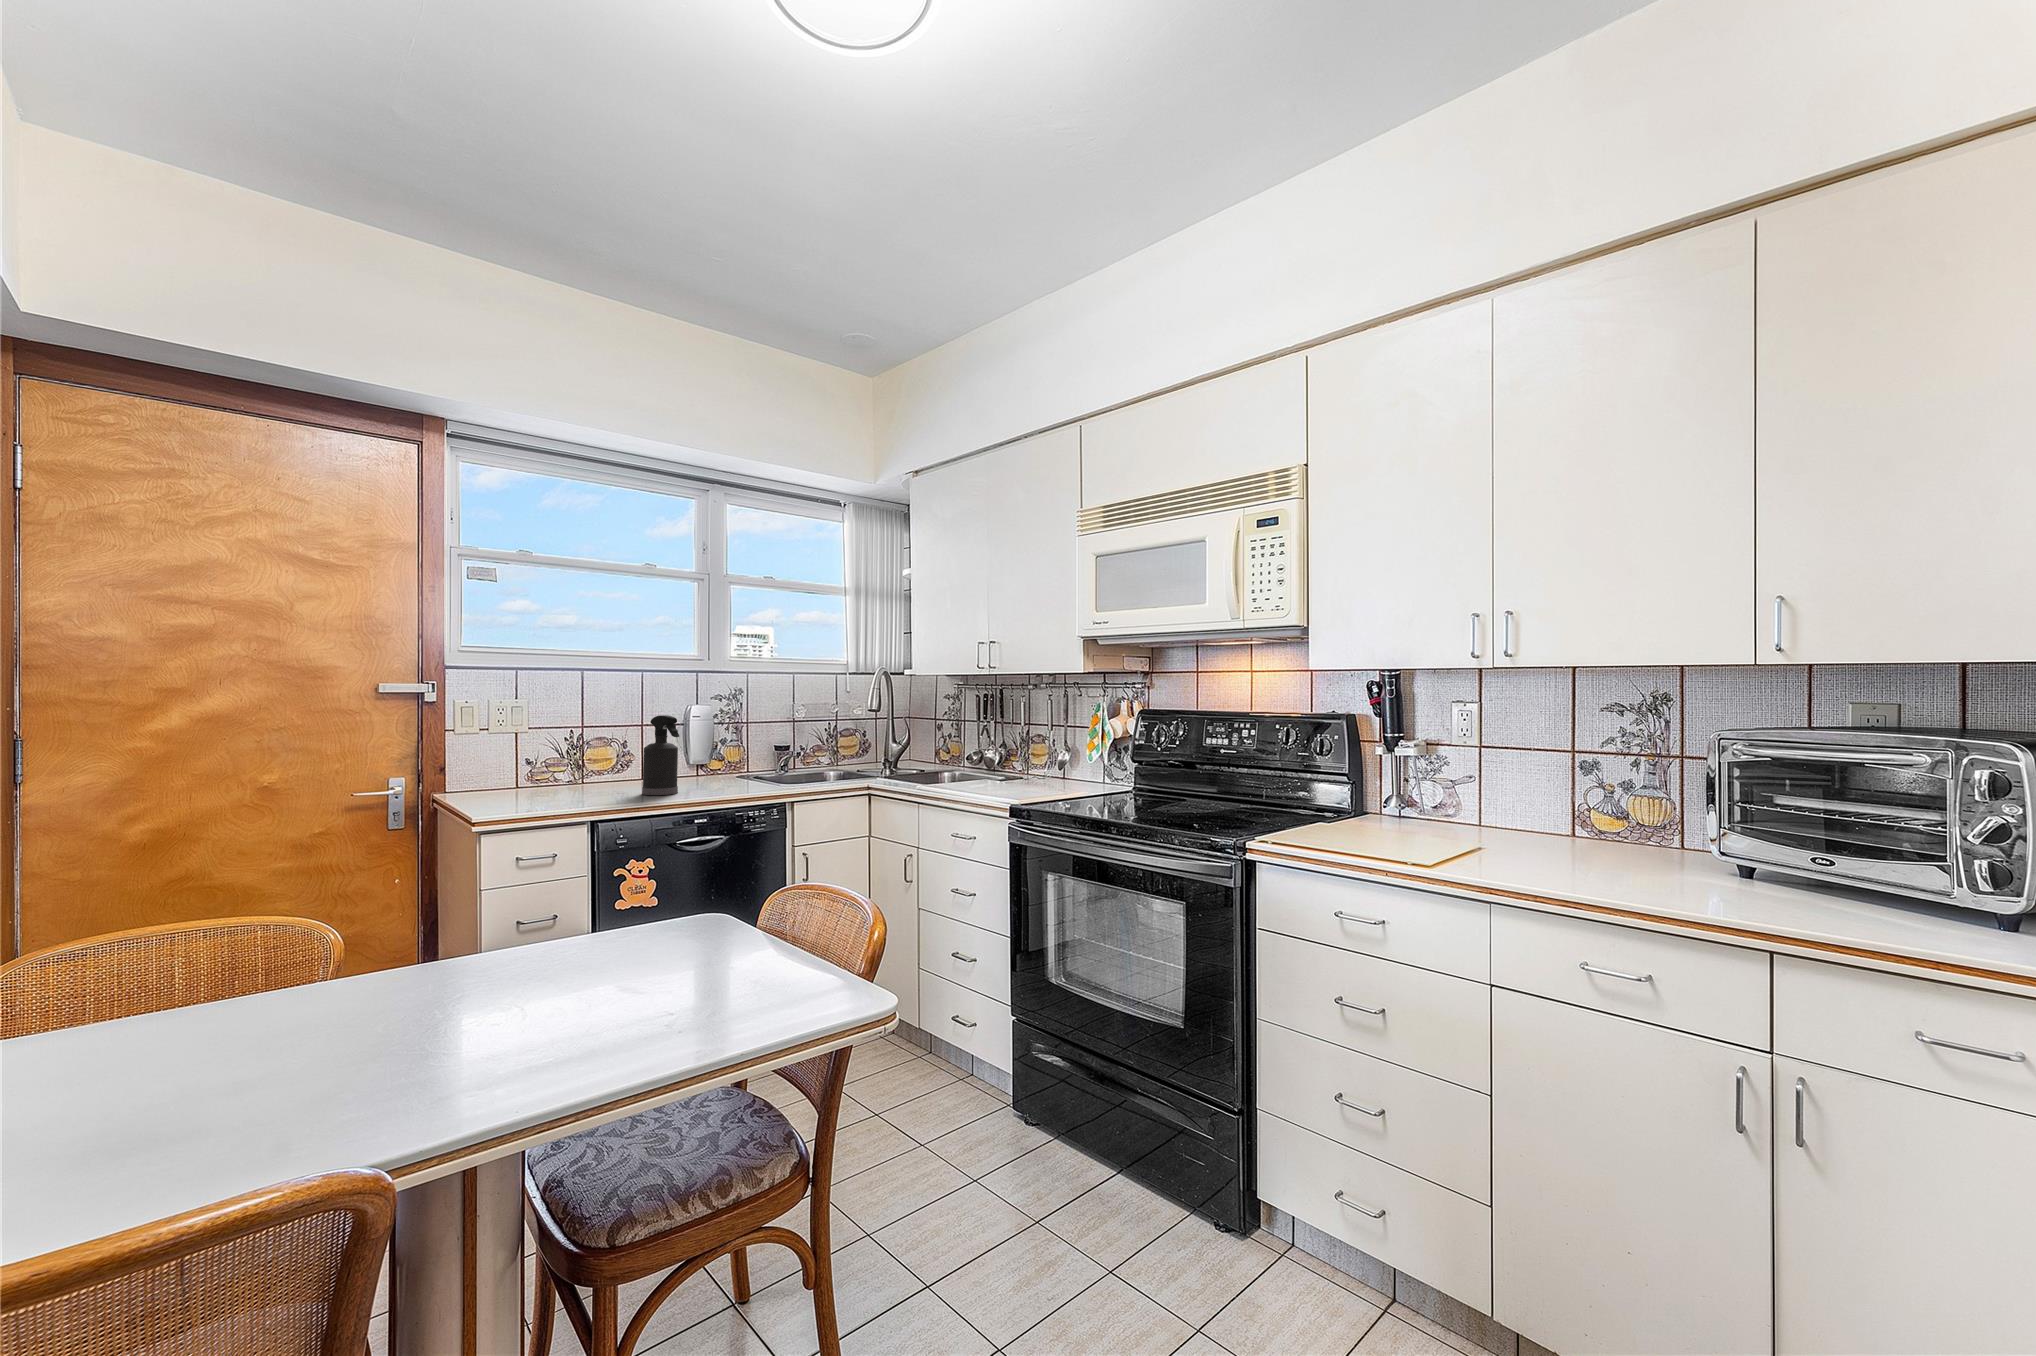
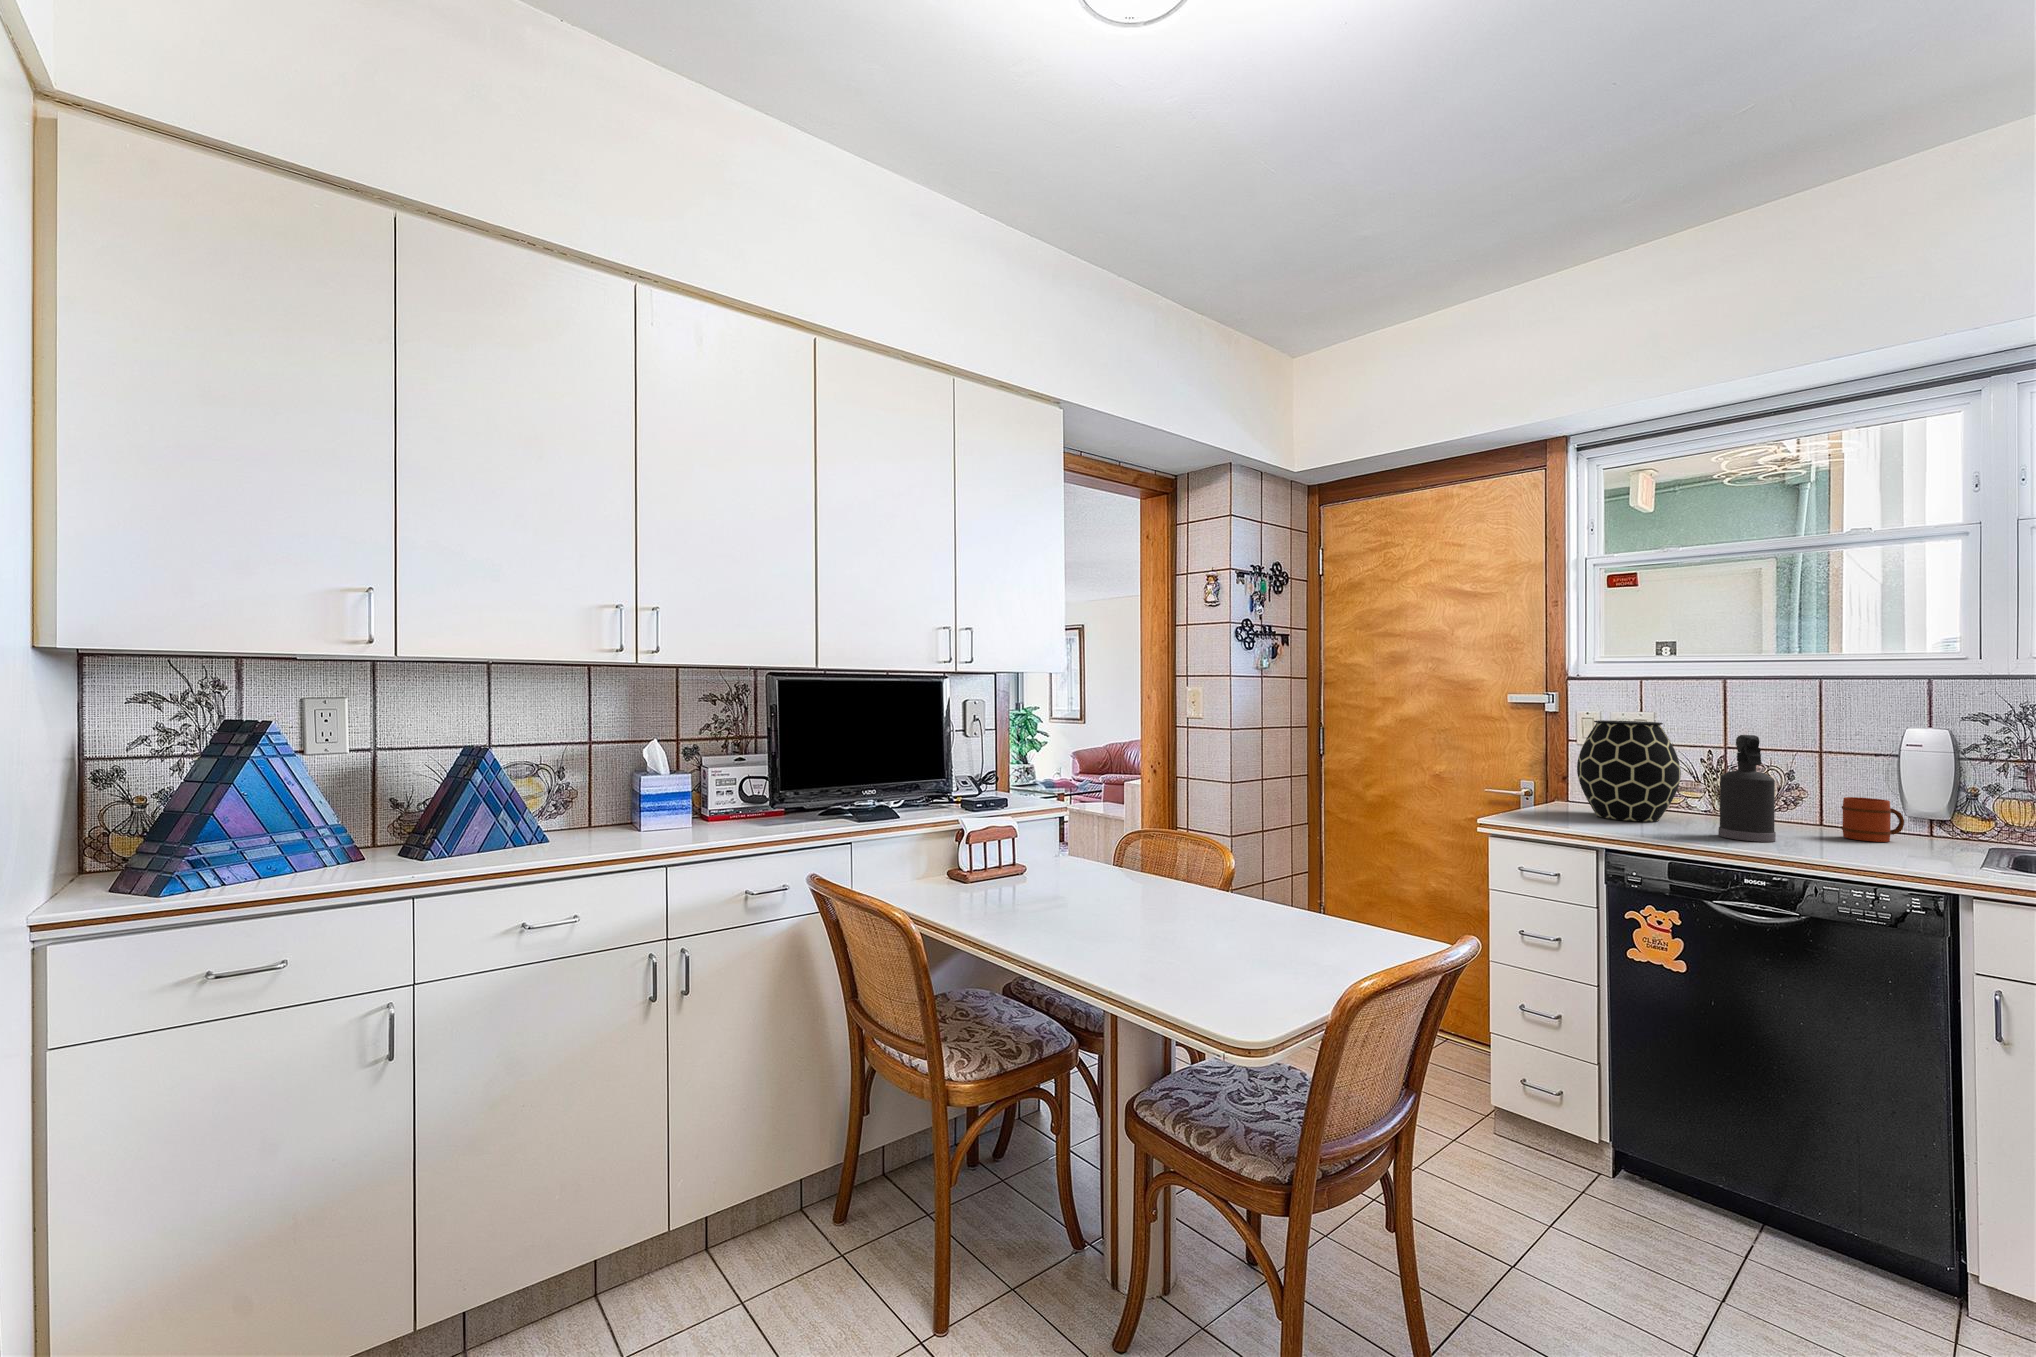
vase: none [506,709,593,798] -> present [1577,720,1681,822]
mug: none [682,754,710,783] -> present [1842,797,1904,842]

